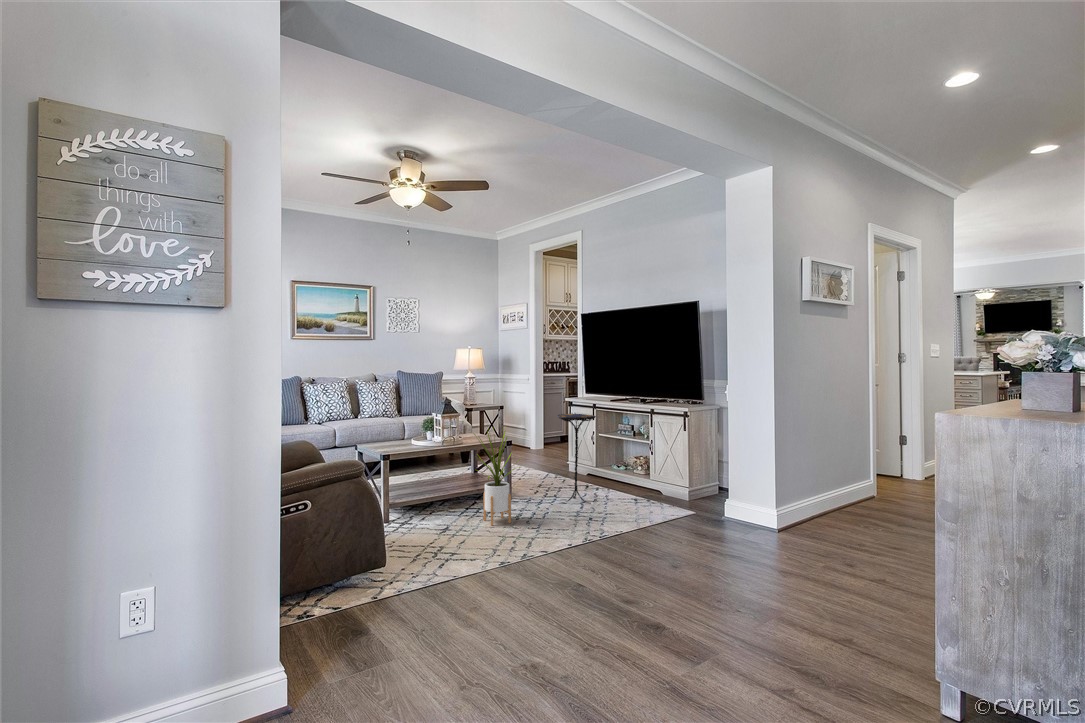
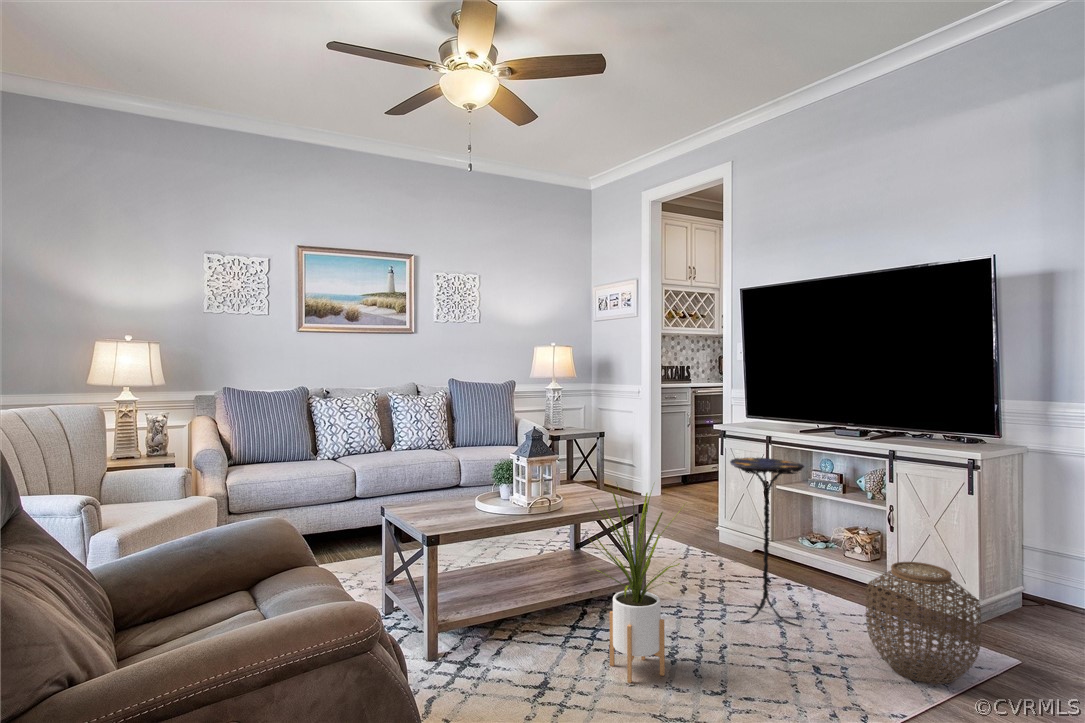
woven basket: none [616,463,667,521] -> present [866,562,981,684]

